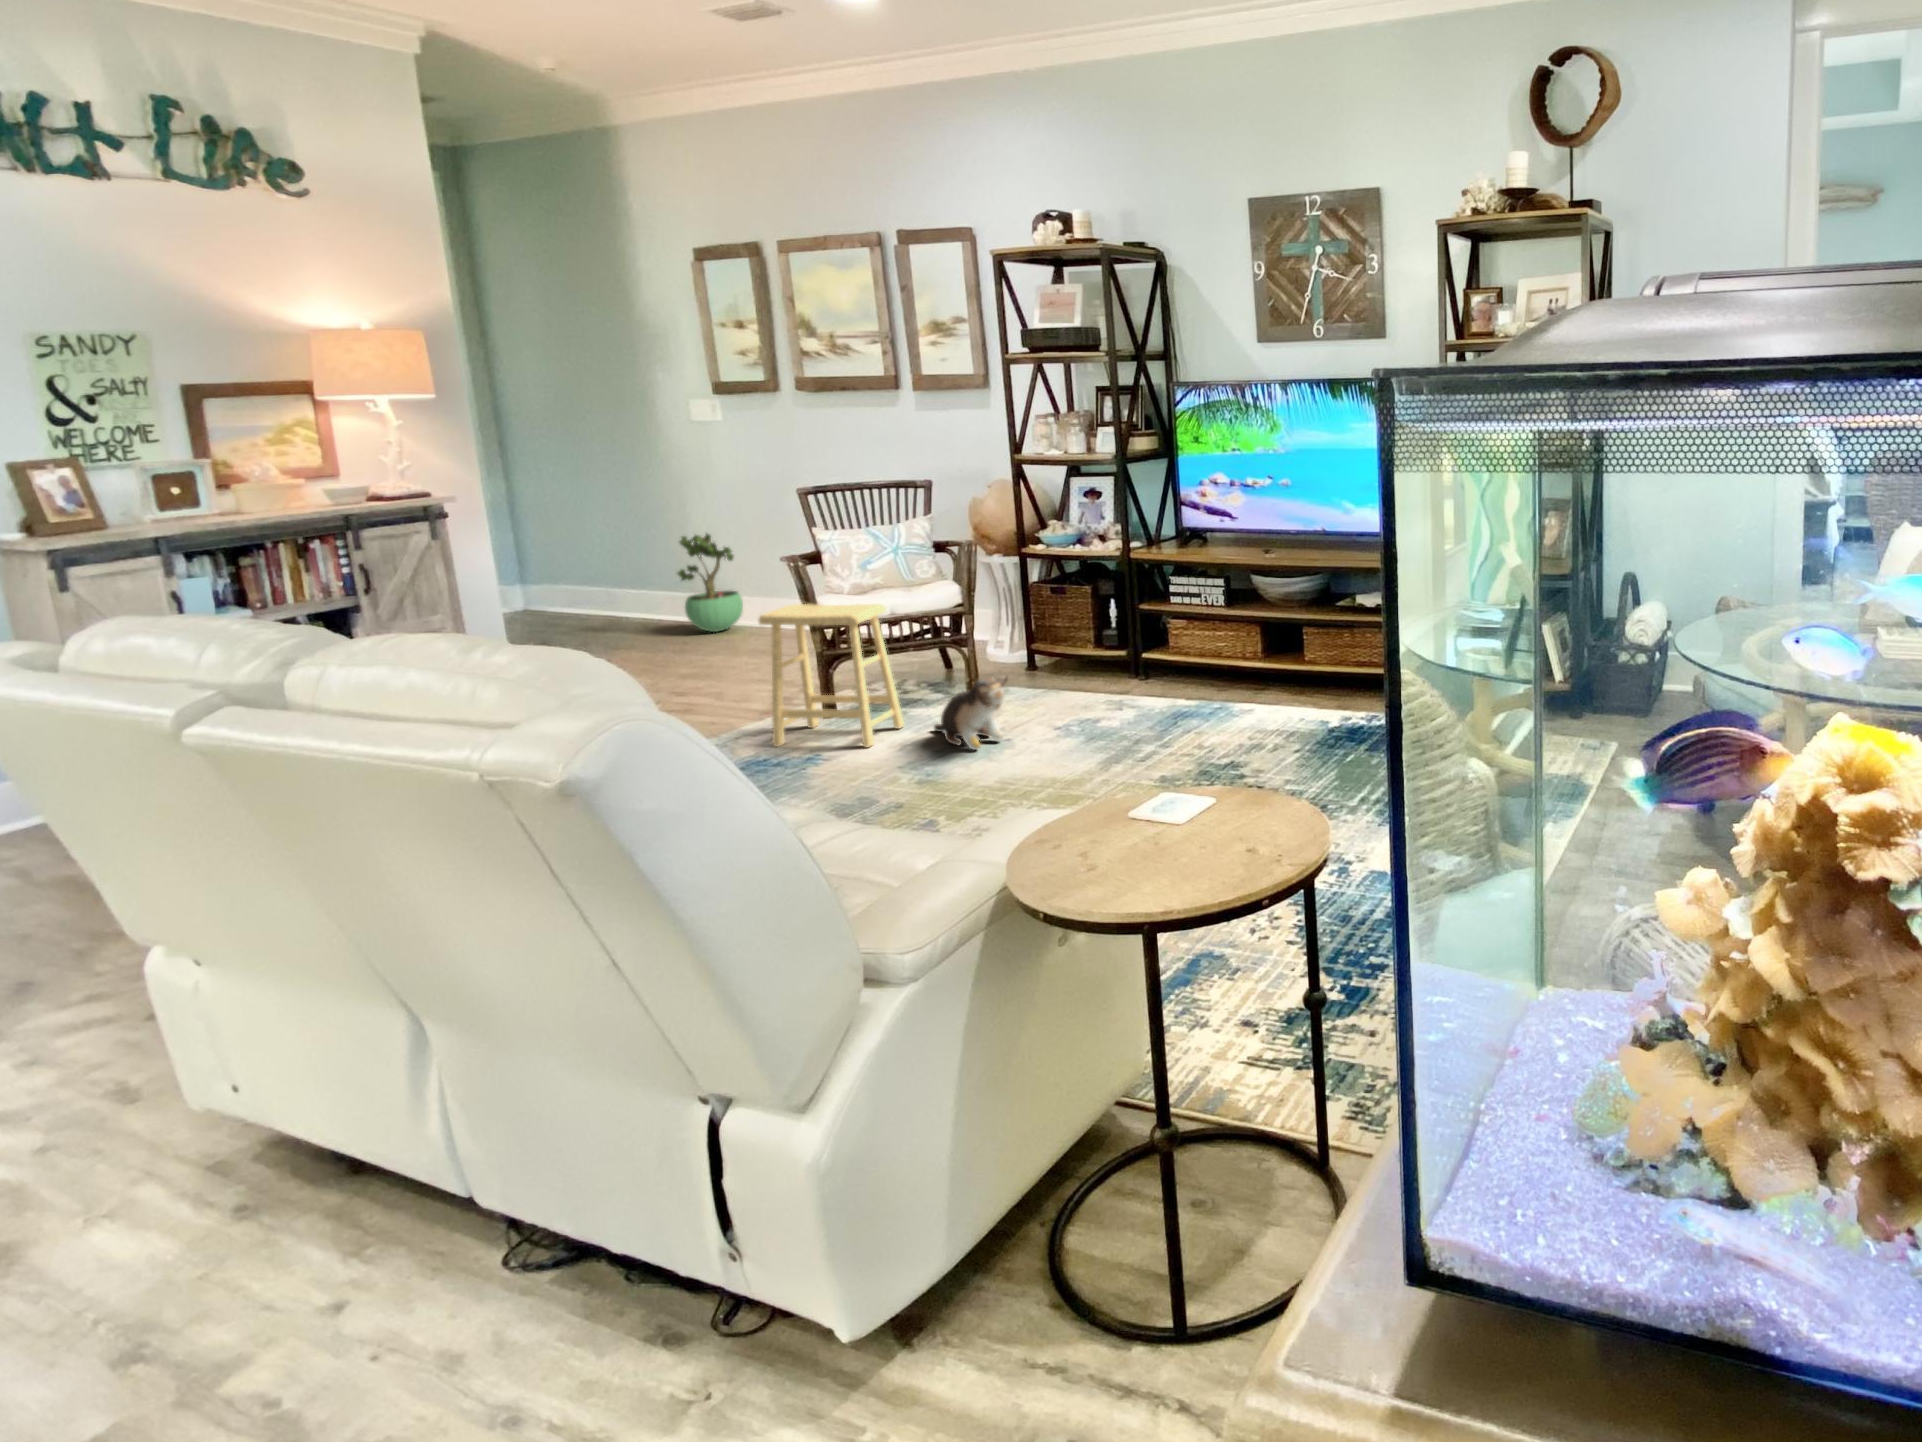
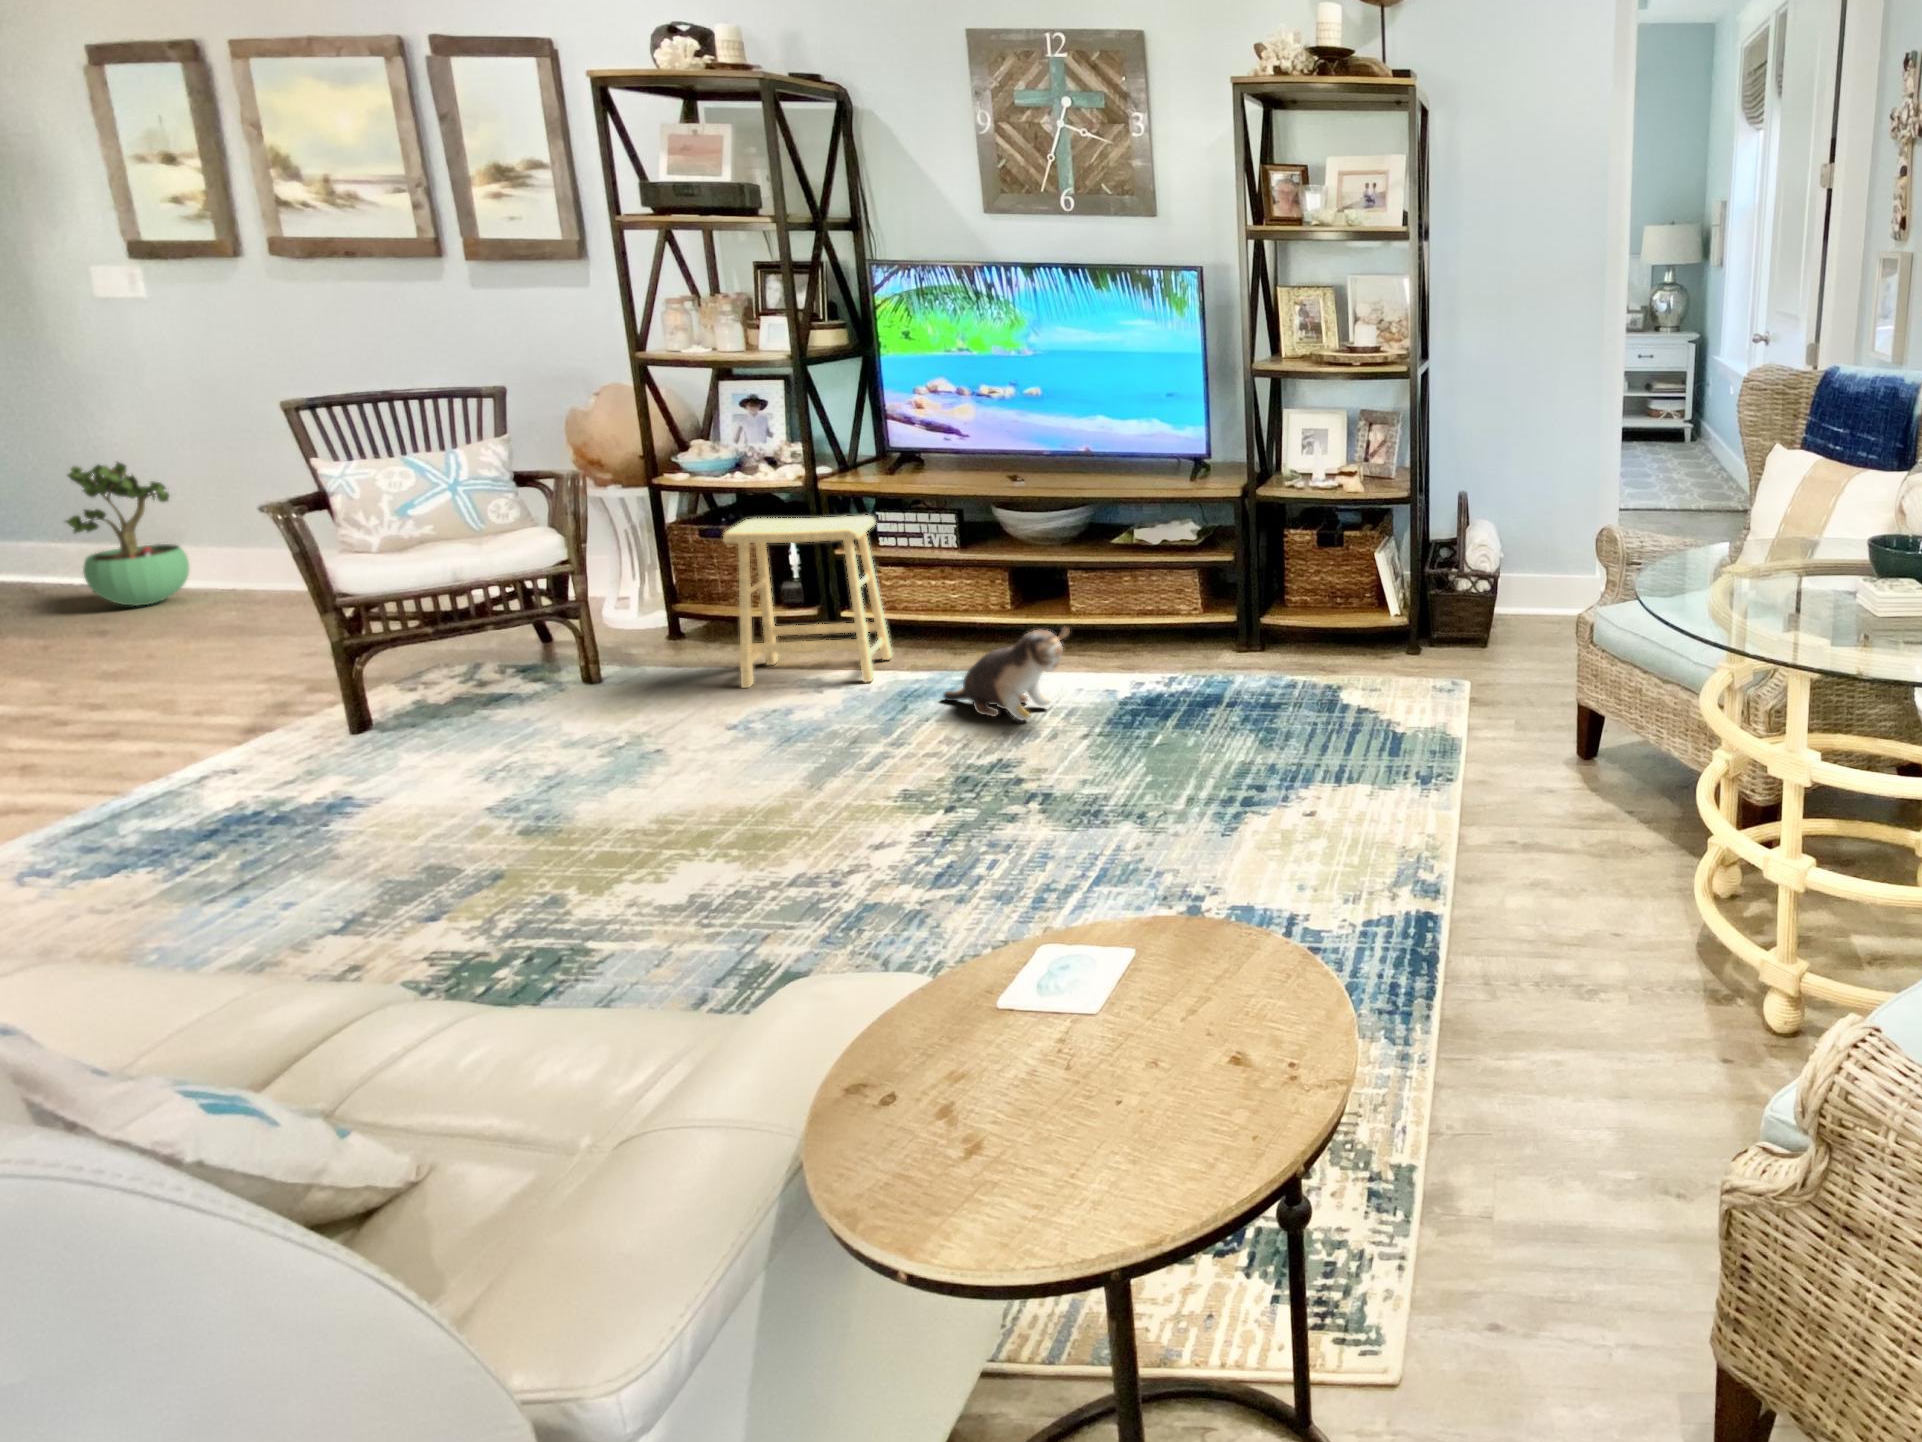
footstool: present [759,604,904,747] -> present [723,515,892,688]
plush toy: present [934,677,1008,750] -> present [943,626,1070,720]

